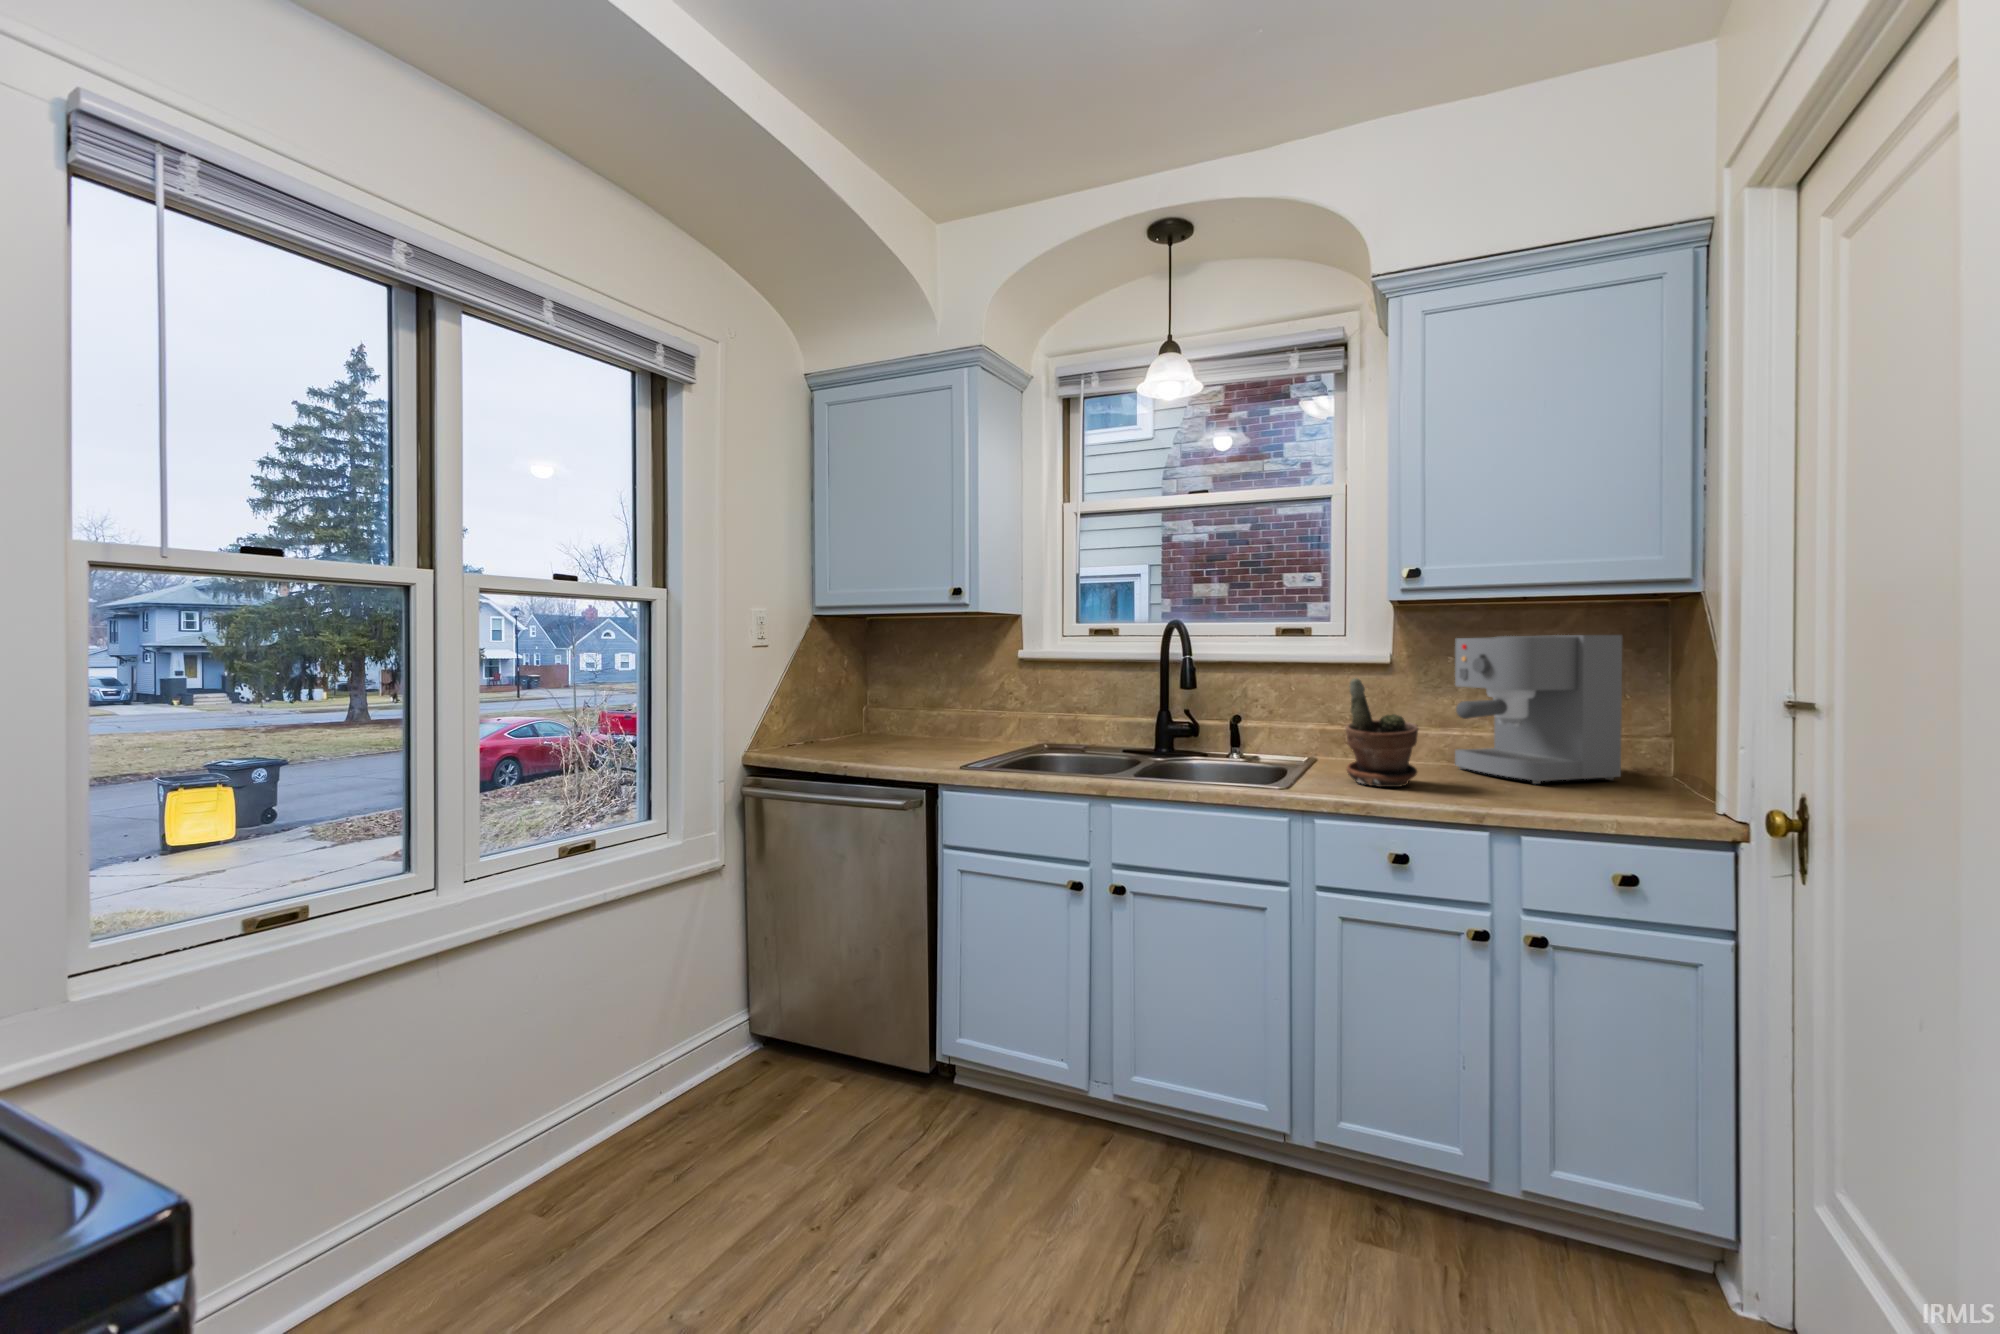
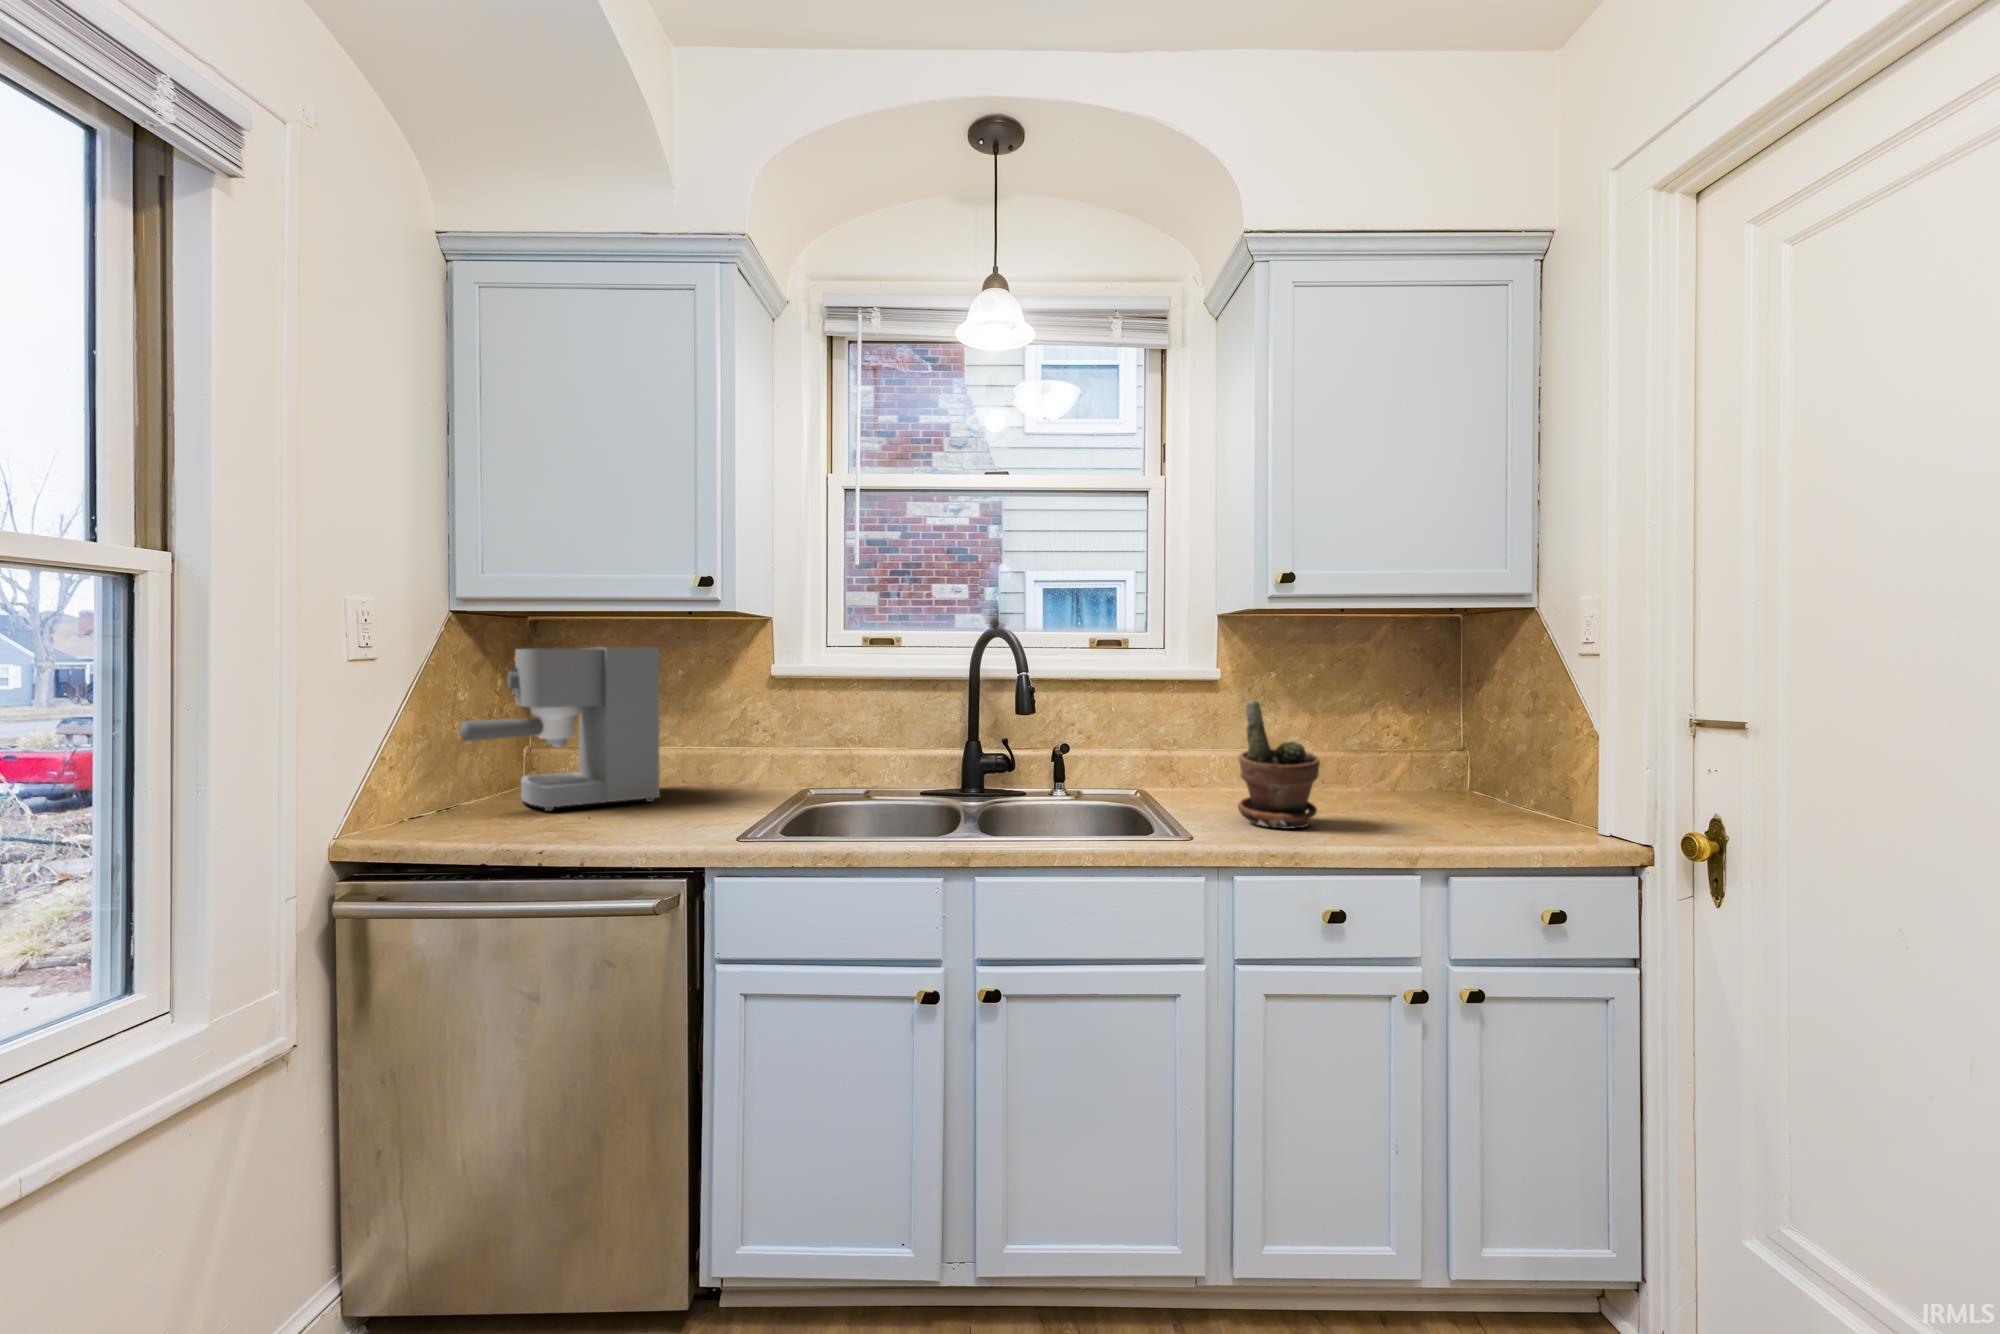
coffee maker: present [1455,635,1622,784] -> present [460,647,660,811]

